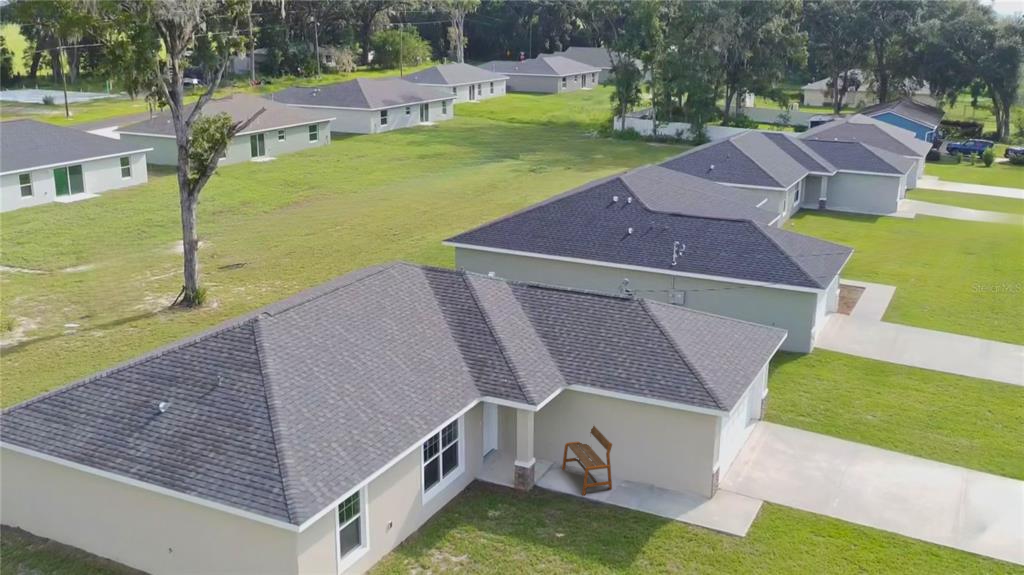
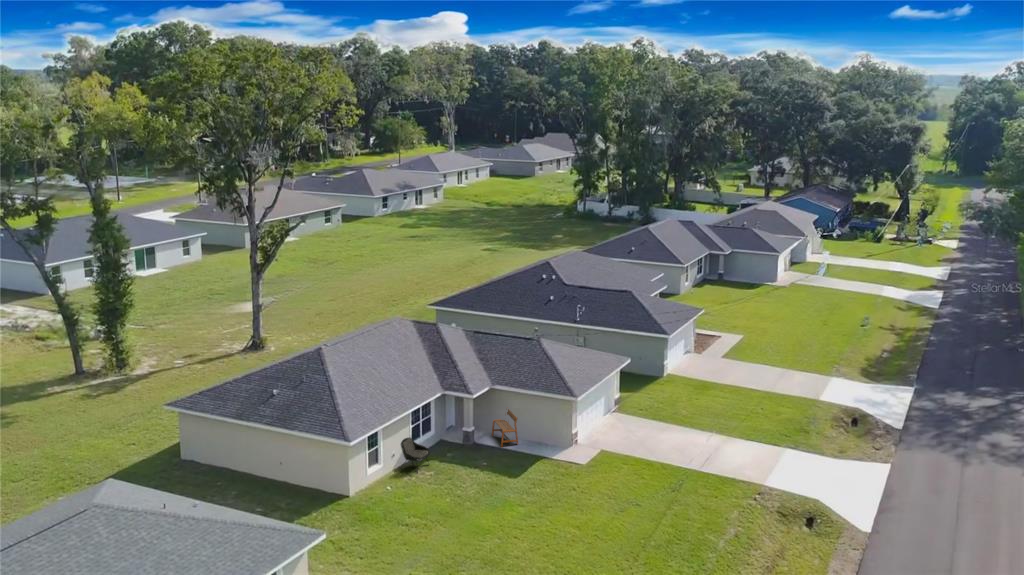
lounge chair: none [404,487,460,558] -> present [401,438,431,473]

